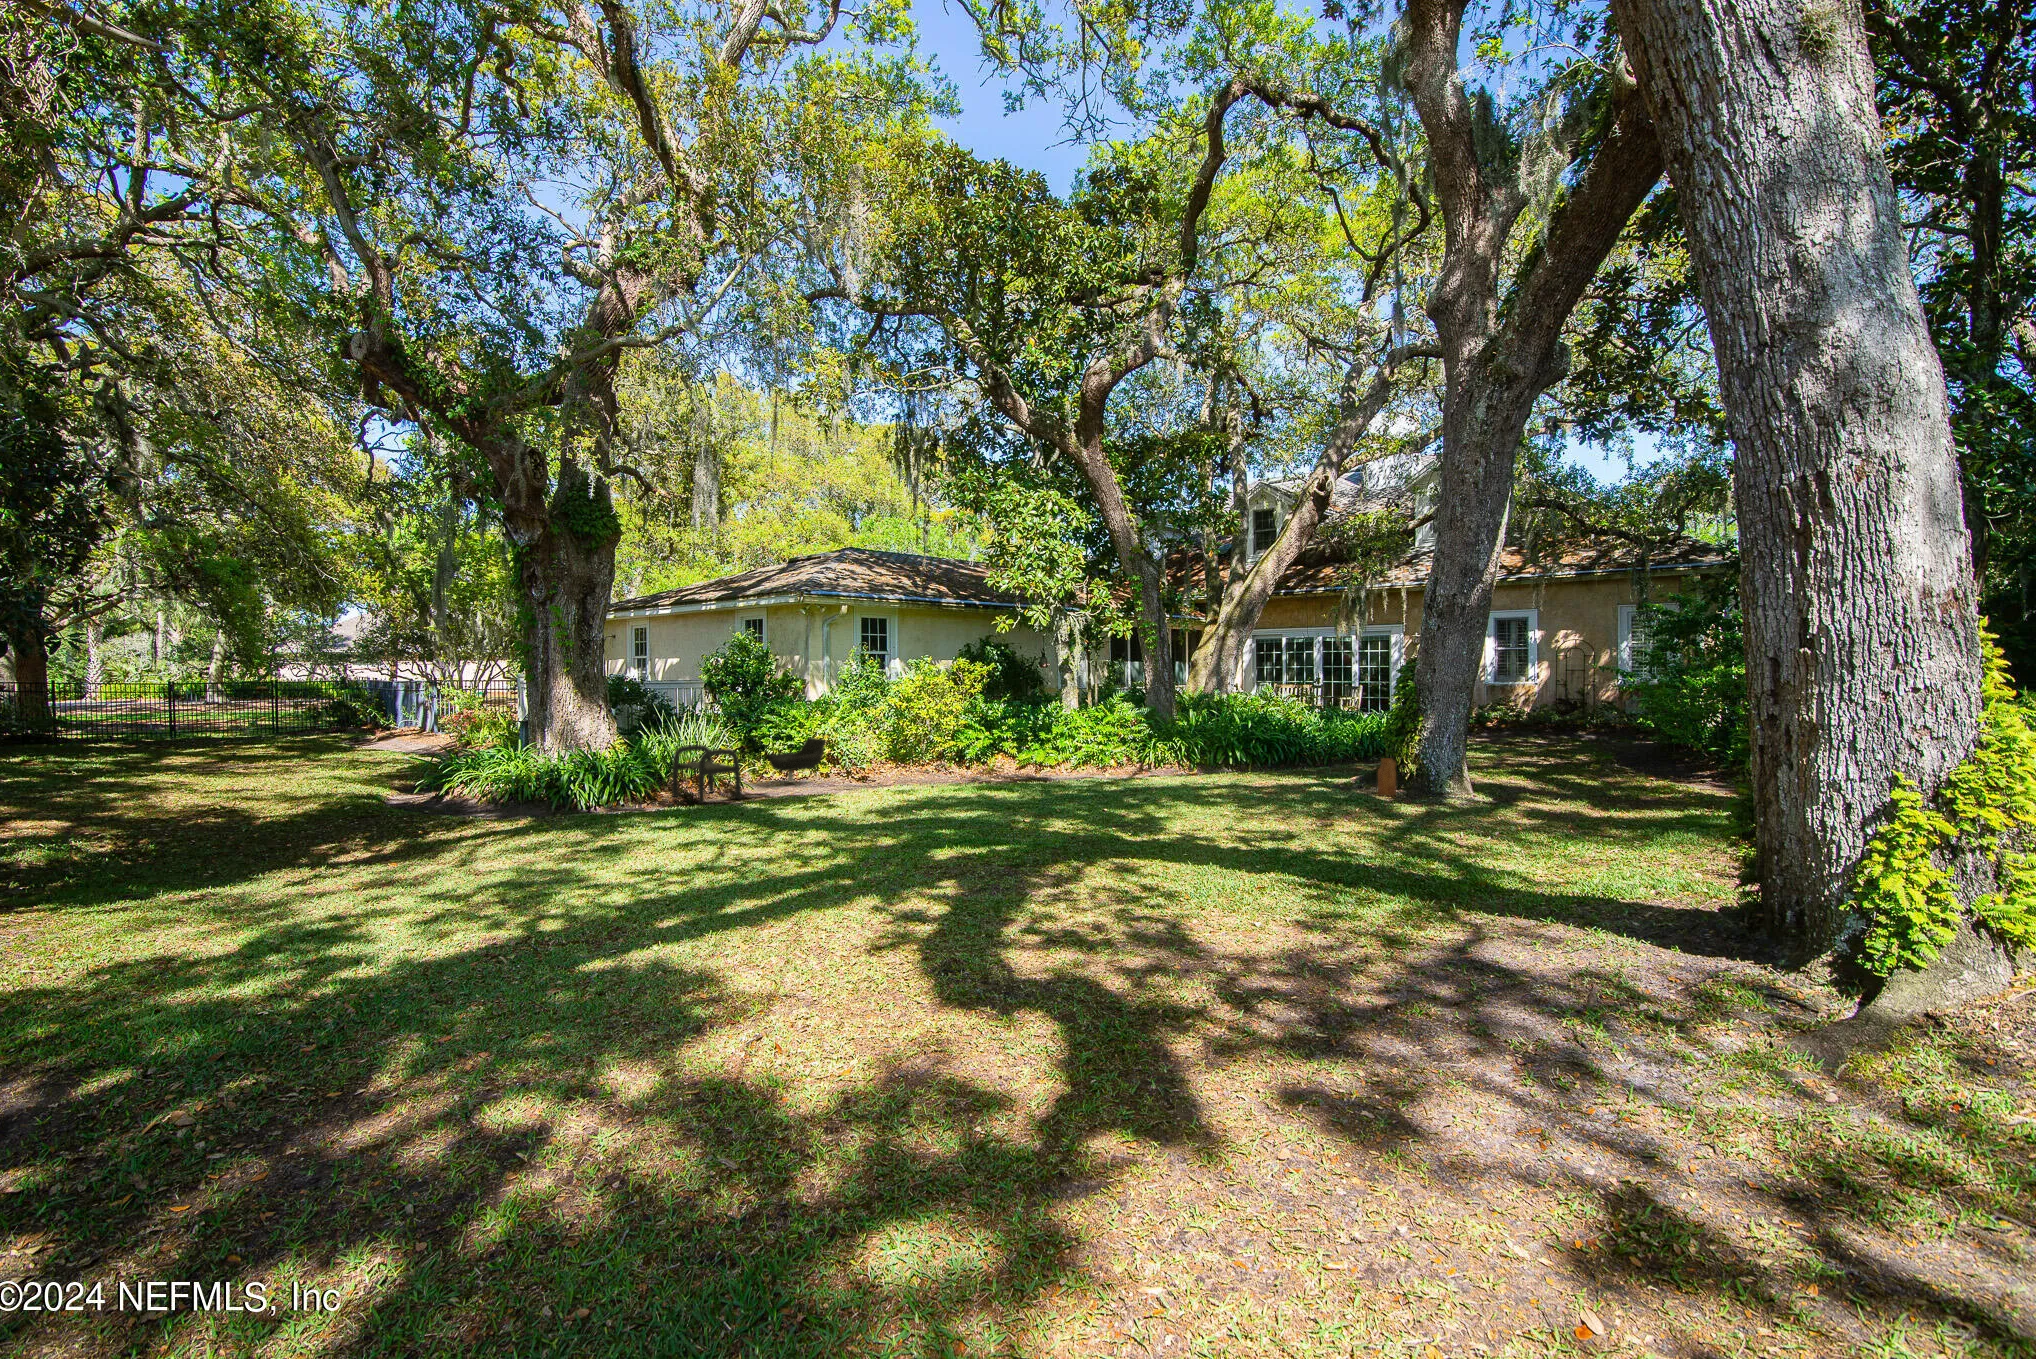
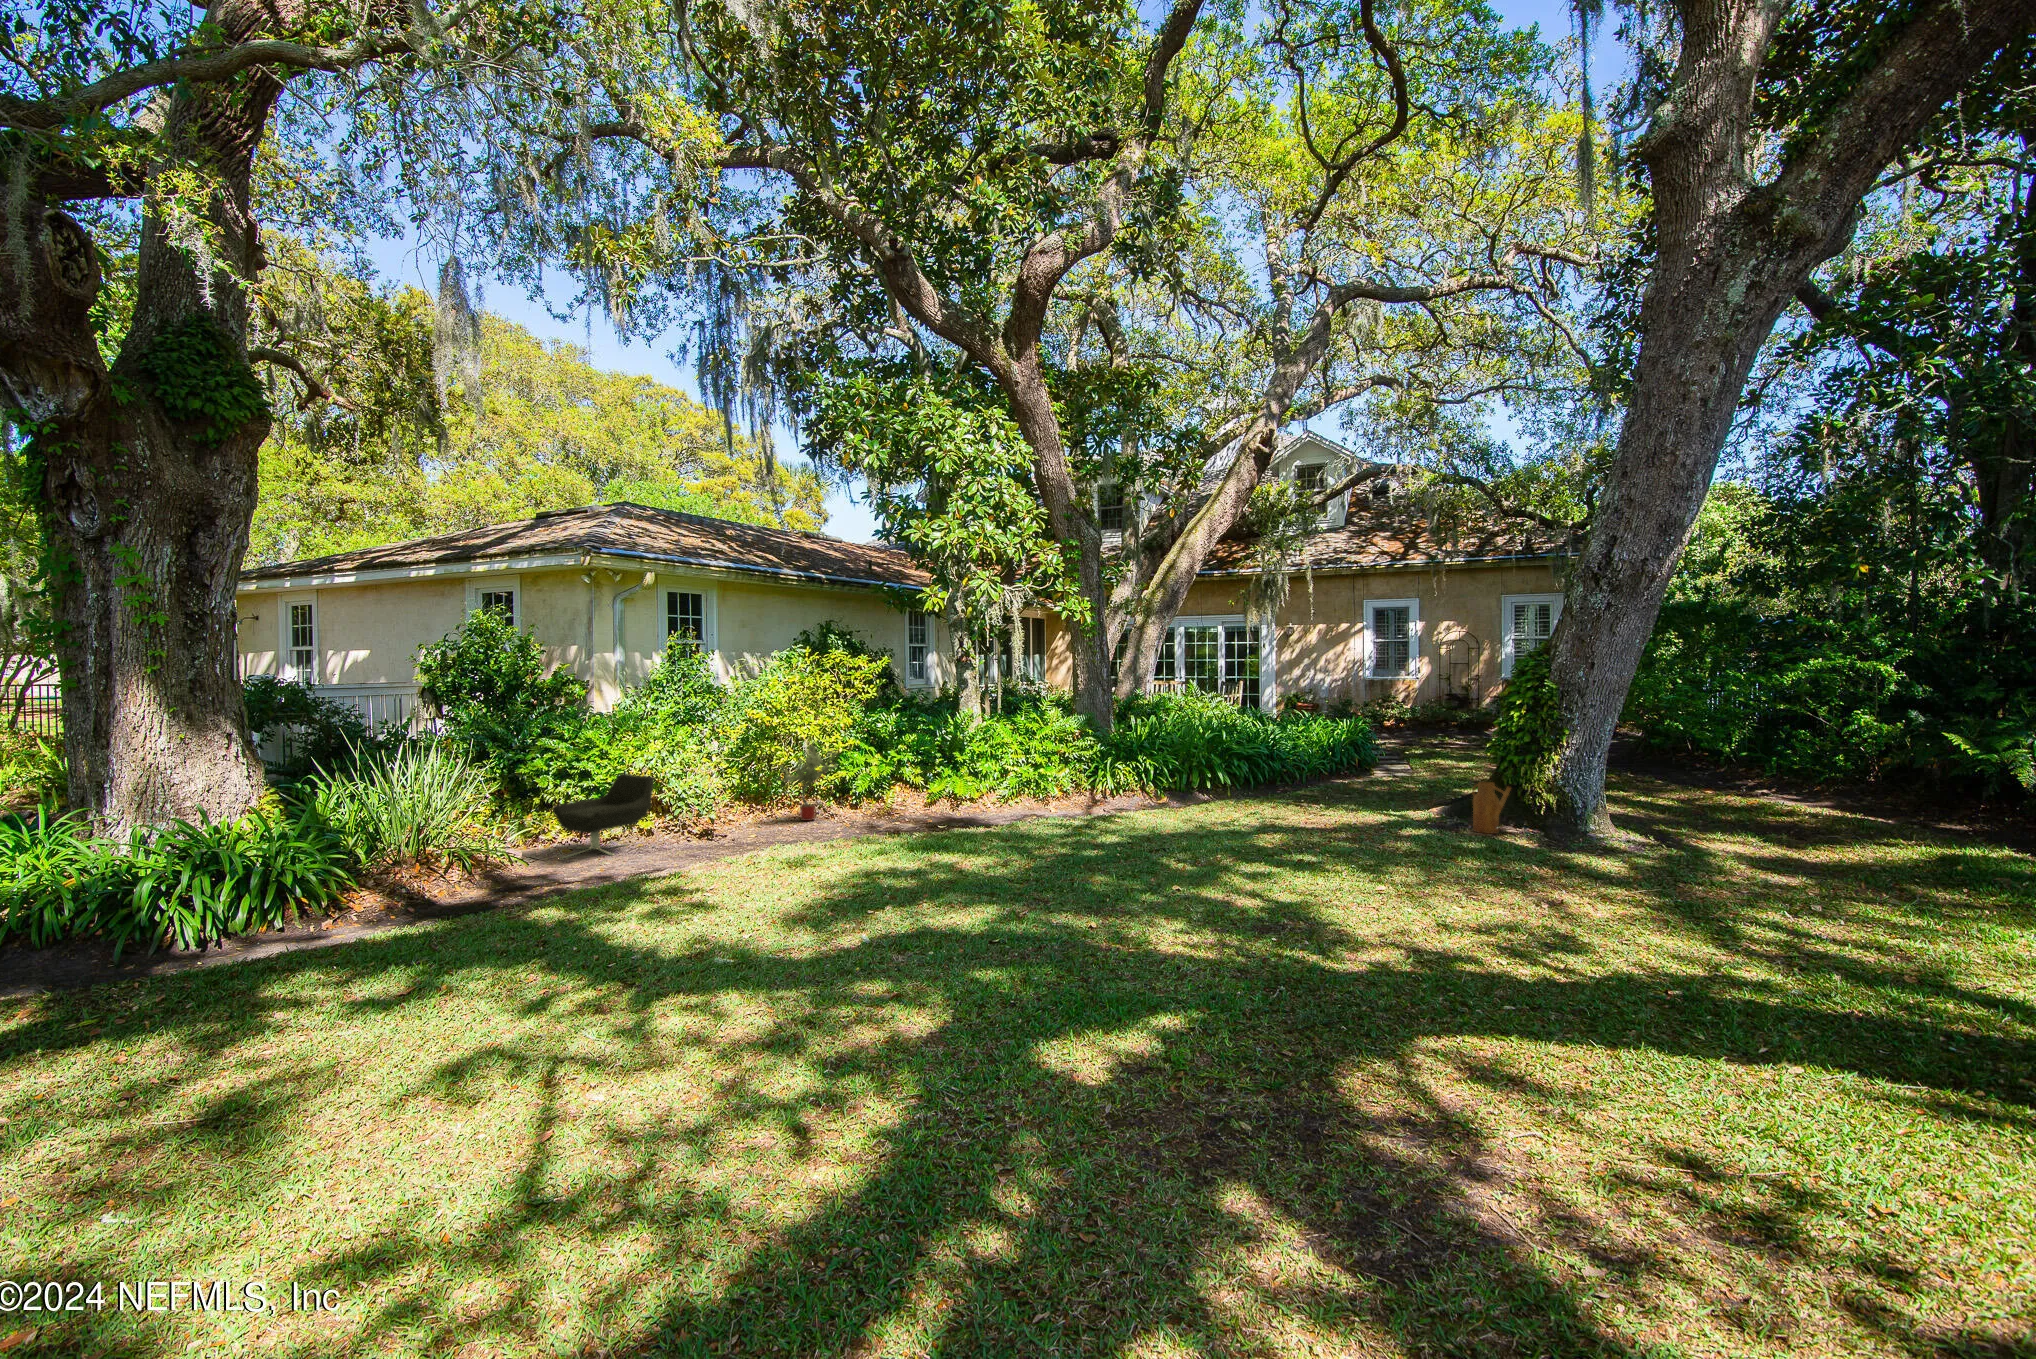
potted tree: none [906,720,951,775] -> present [777,743,838,821]
bench: present [672,745,742,804] -> none [379,800,524,916]

